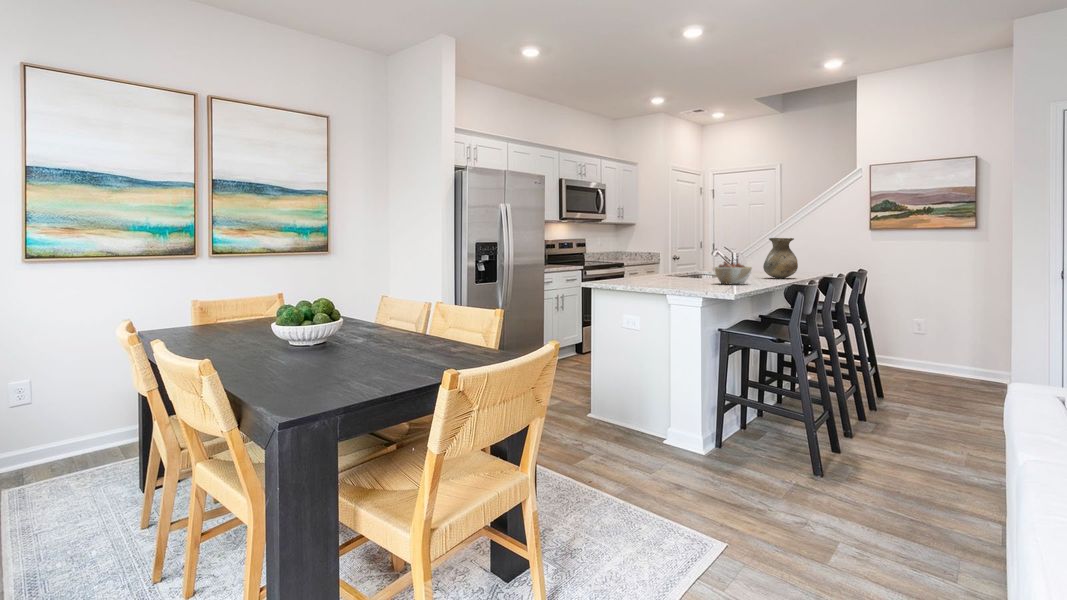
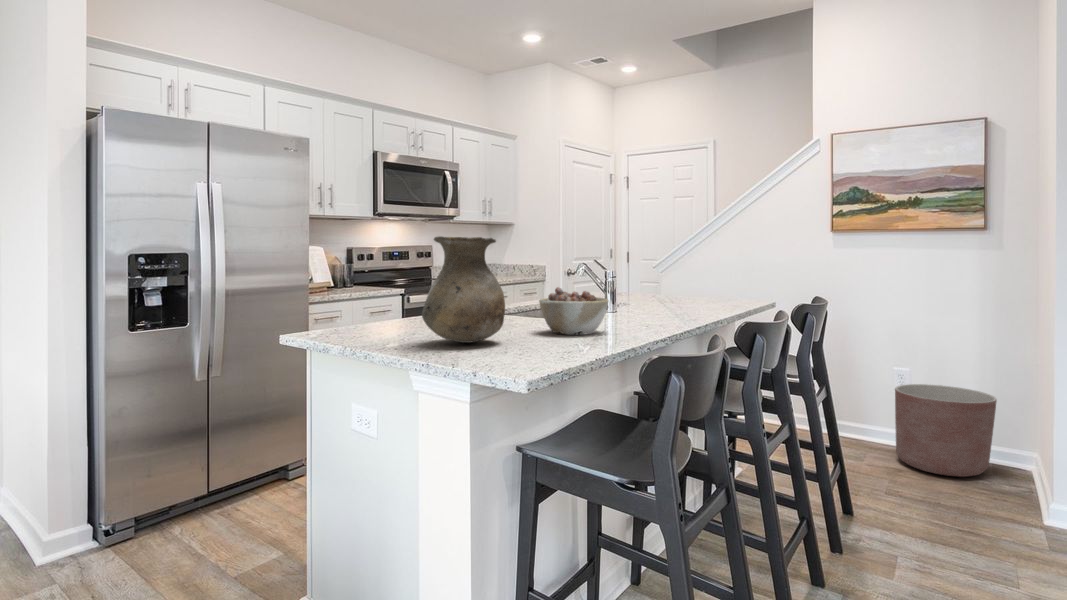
vase: present [763,238,798,278] -> present [422,236,505,343]
planter: none [911,328,978,383] -> present [895,384,997,477]

